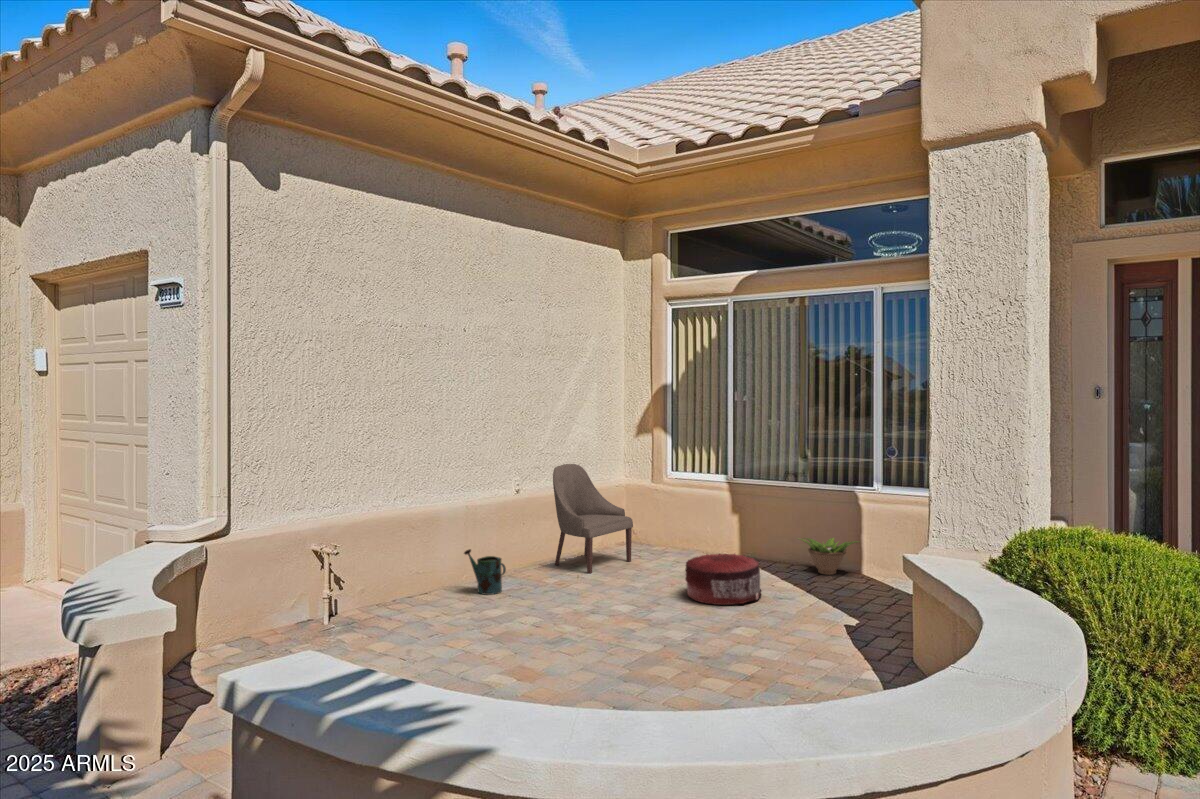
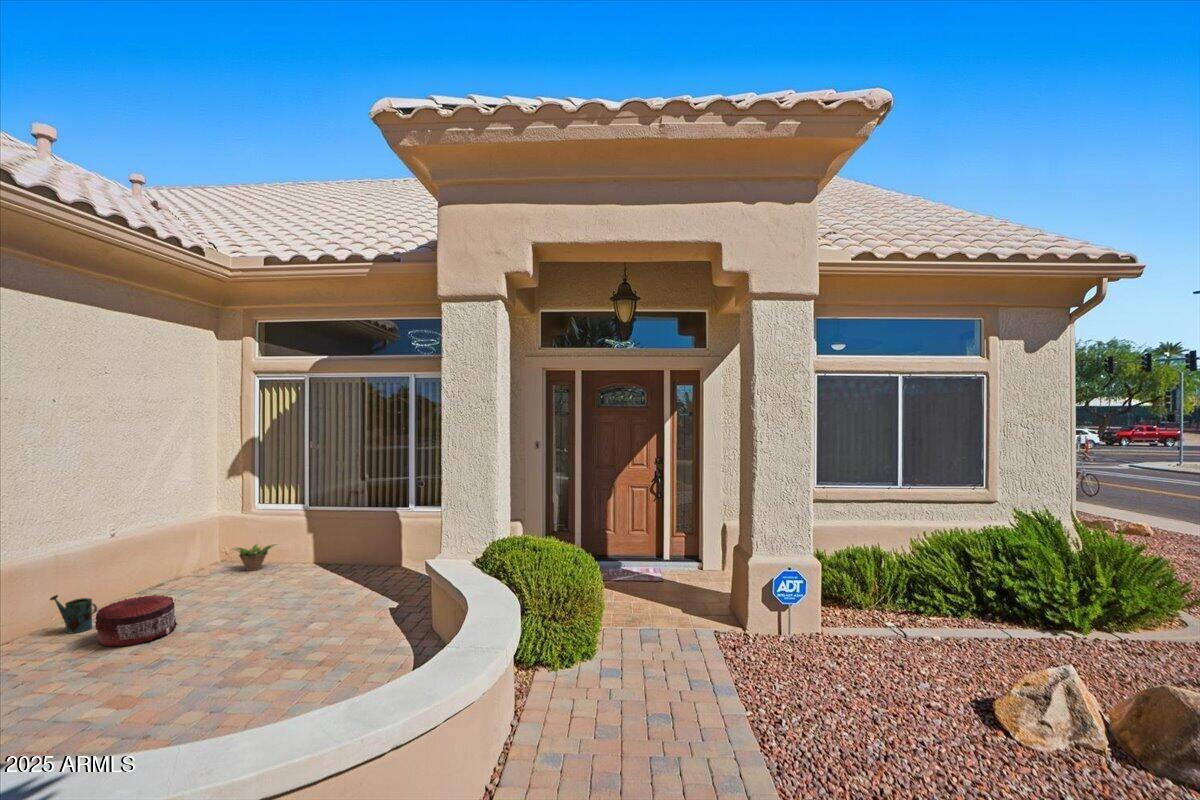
chair: present [553,464,633,574] -> none [146,507,223,598]
decorative plant: present [800,538,858,575] -> present [235,544,274,571]
pouf: present [685,554,761,605] -> present [95,594,178,647]

